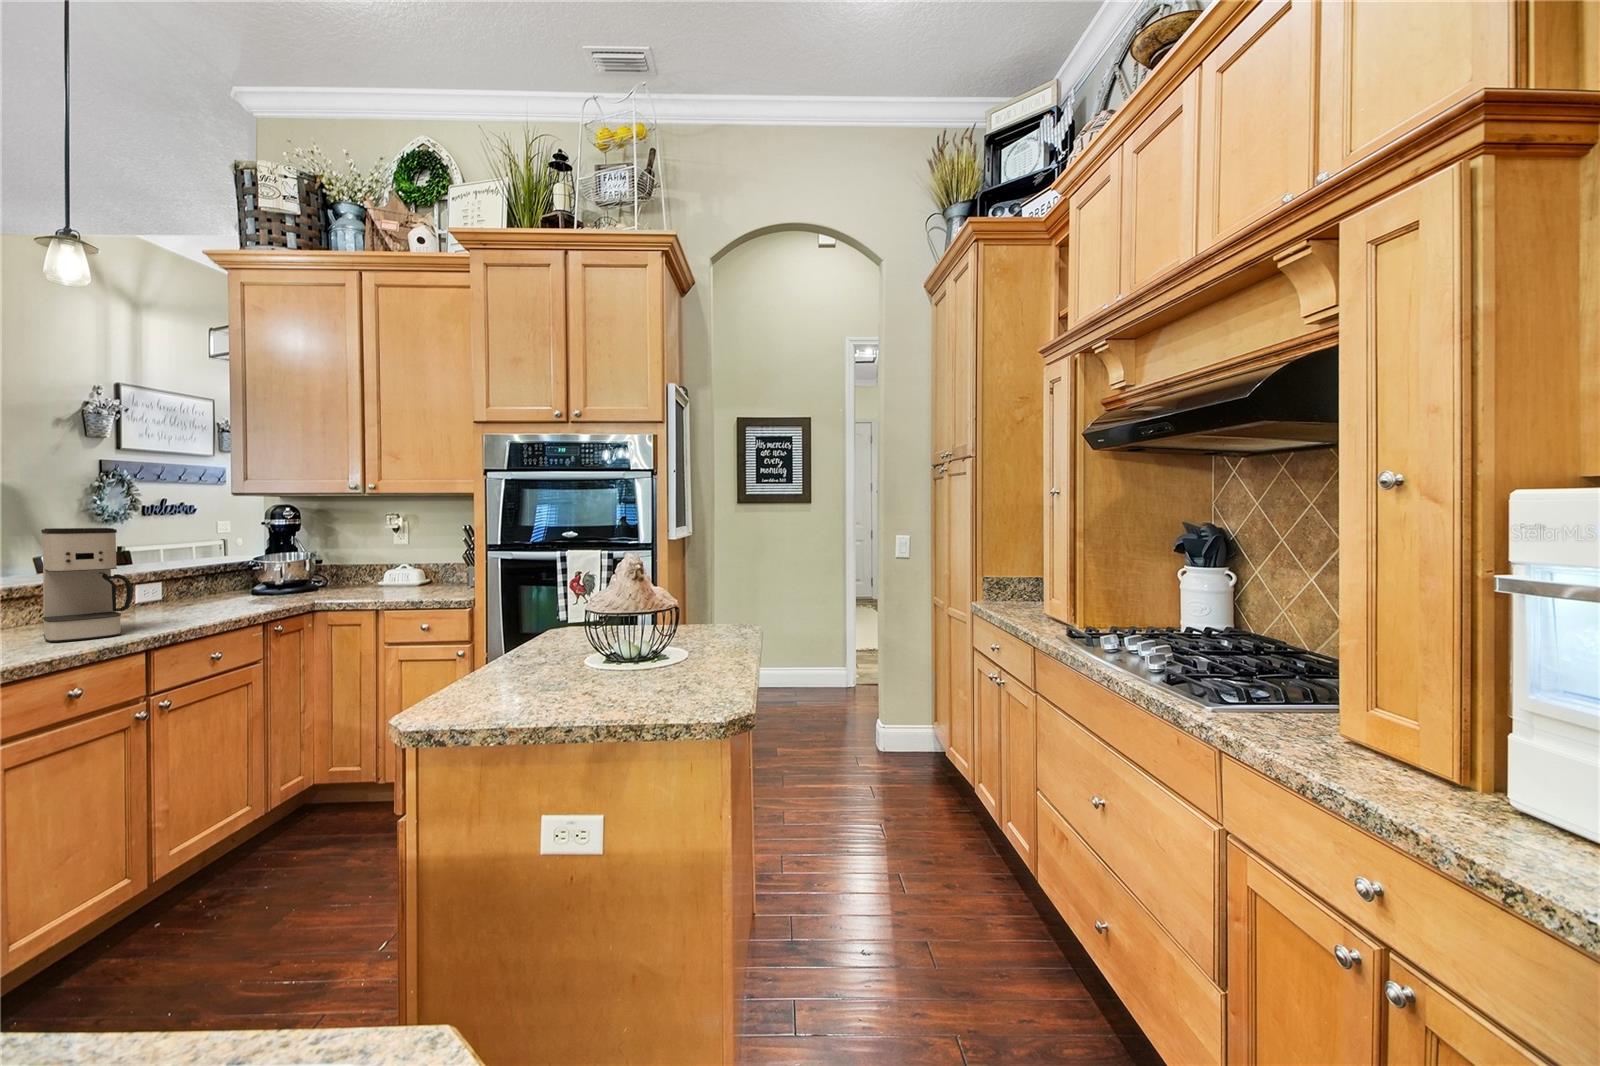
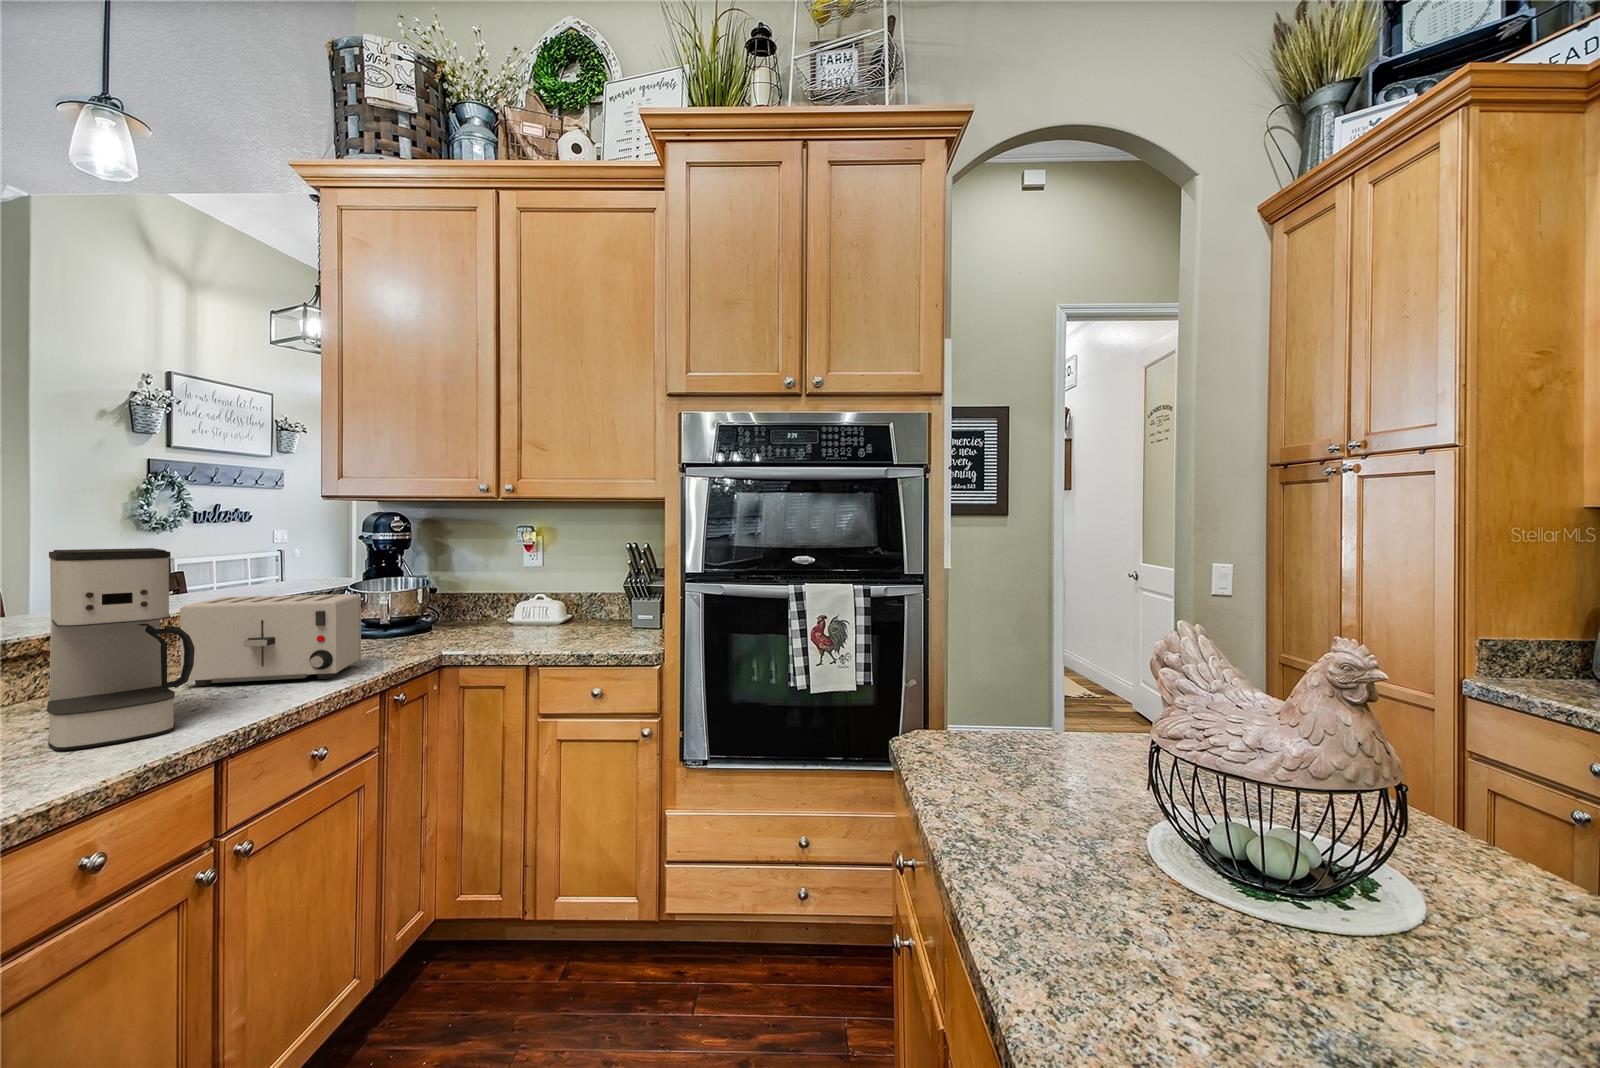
toaster: none [125,561,253,618] -> present [180,594,361,686]

